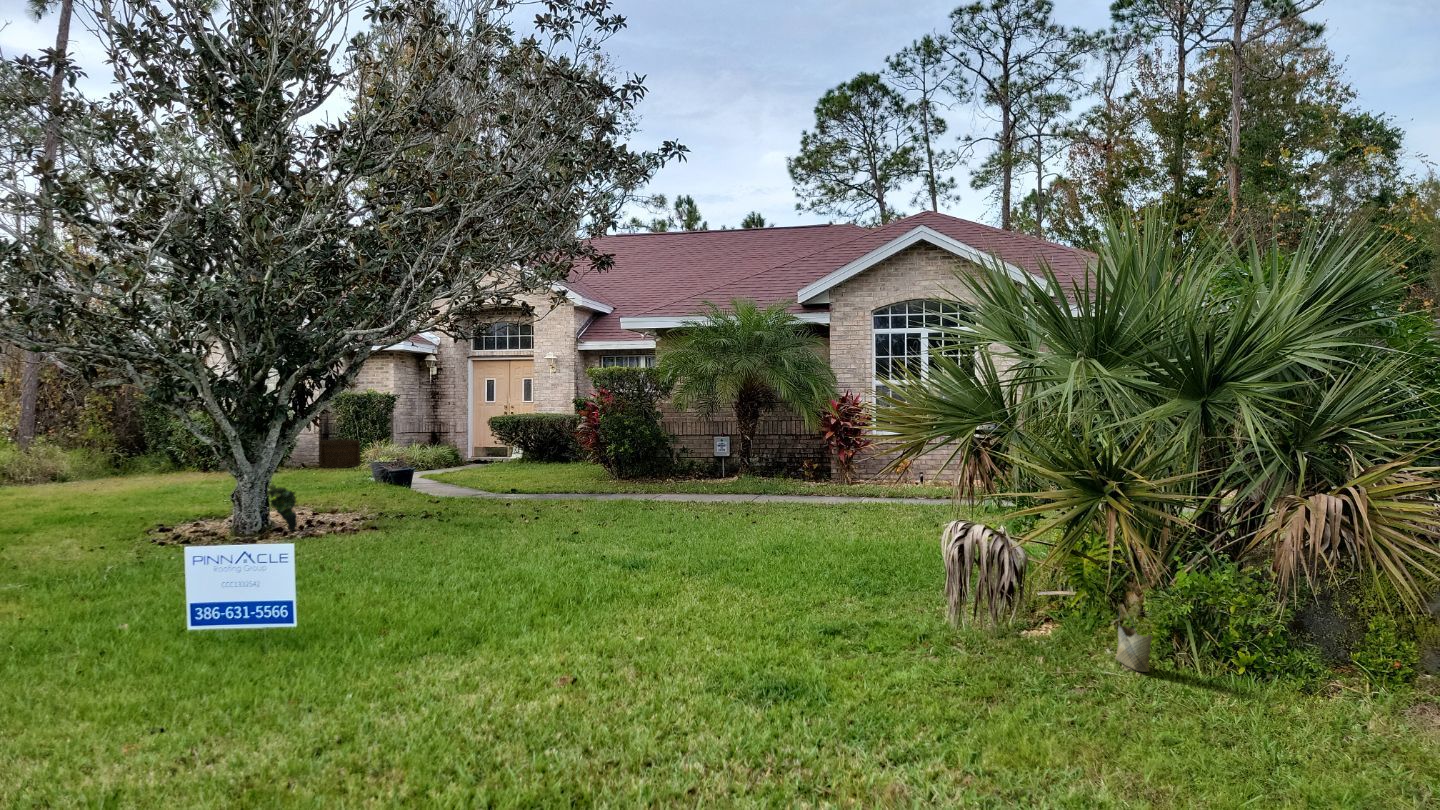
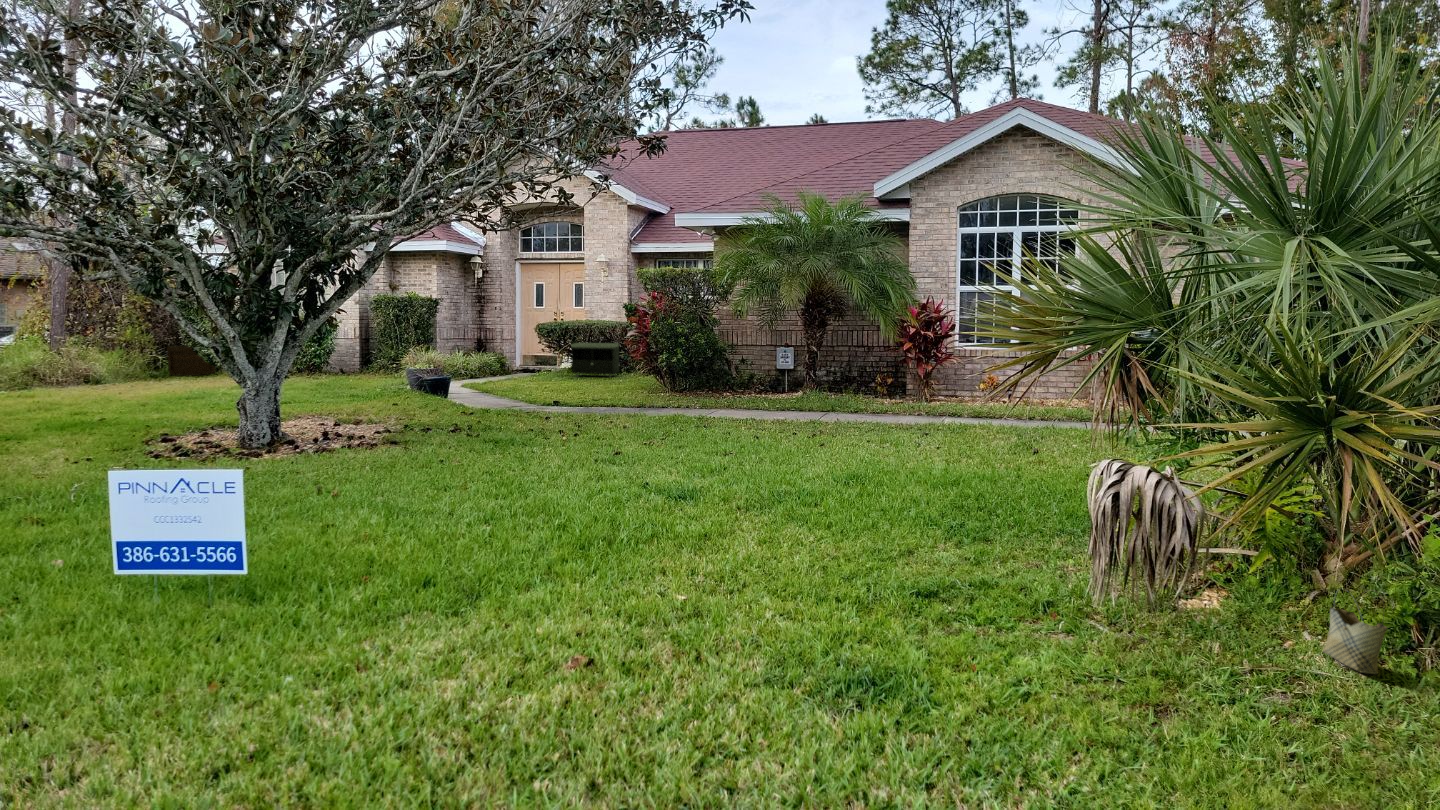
storage bench: none [524,434,569,466] -> present [571,343,619,376]
wooden crate: present [319,439,361,468] -> present [167,345,215,376]
potted plant: present [267,484,297,531] -> none [275,391,313,445]

